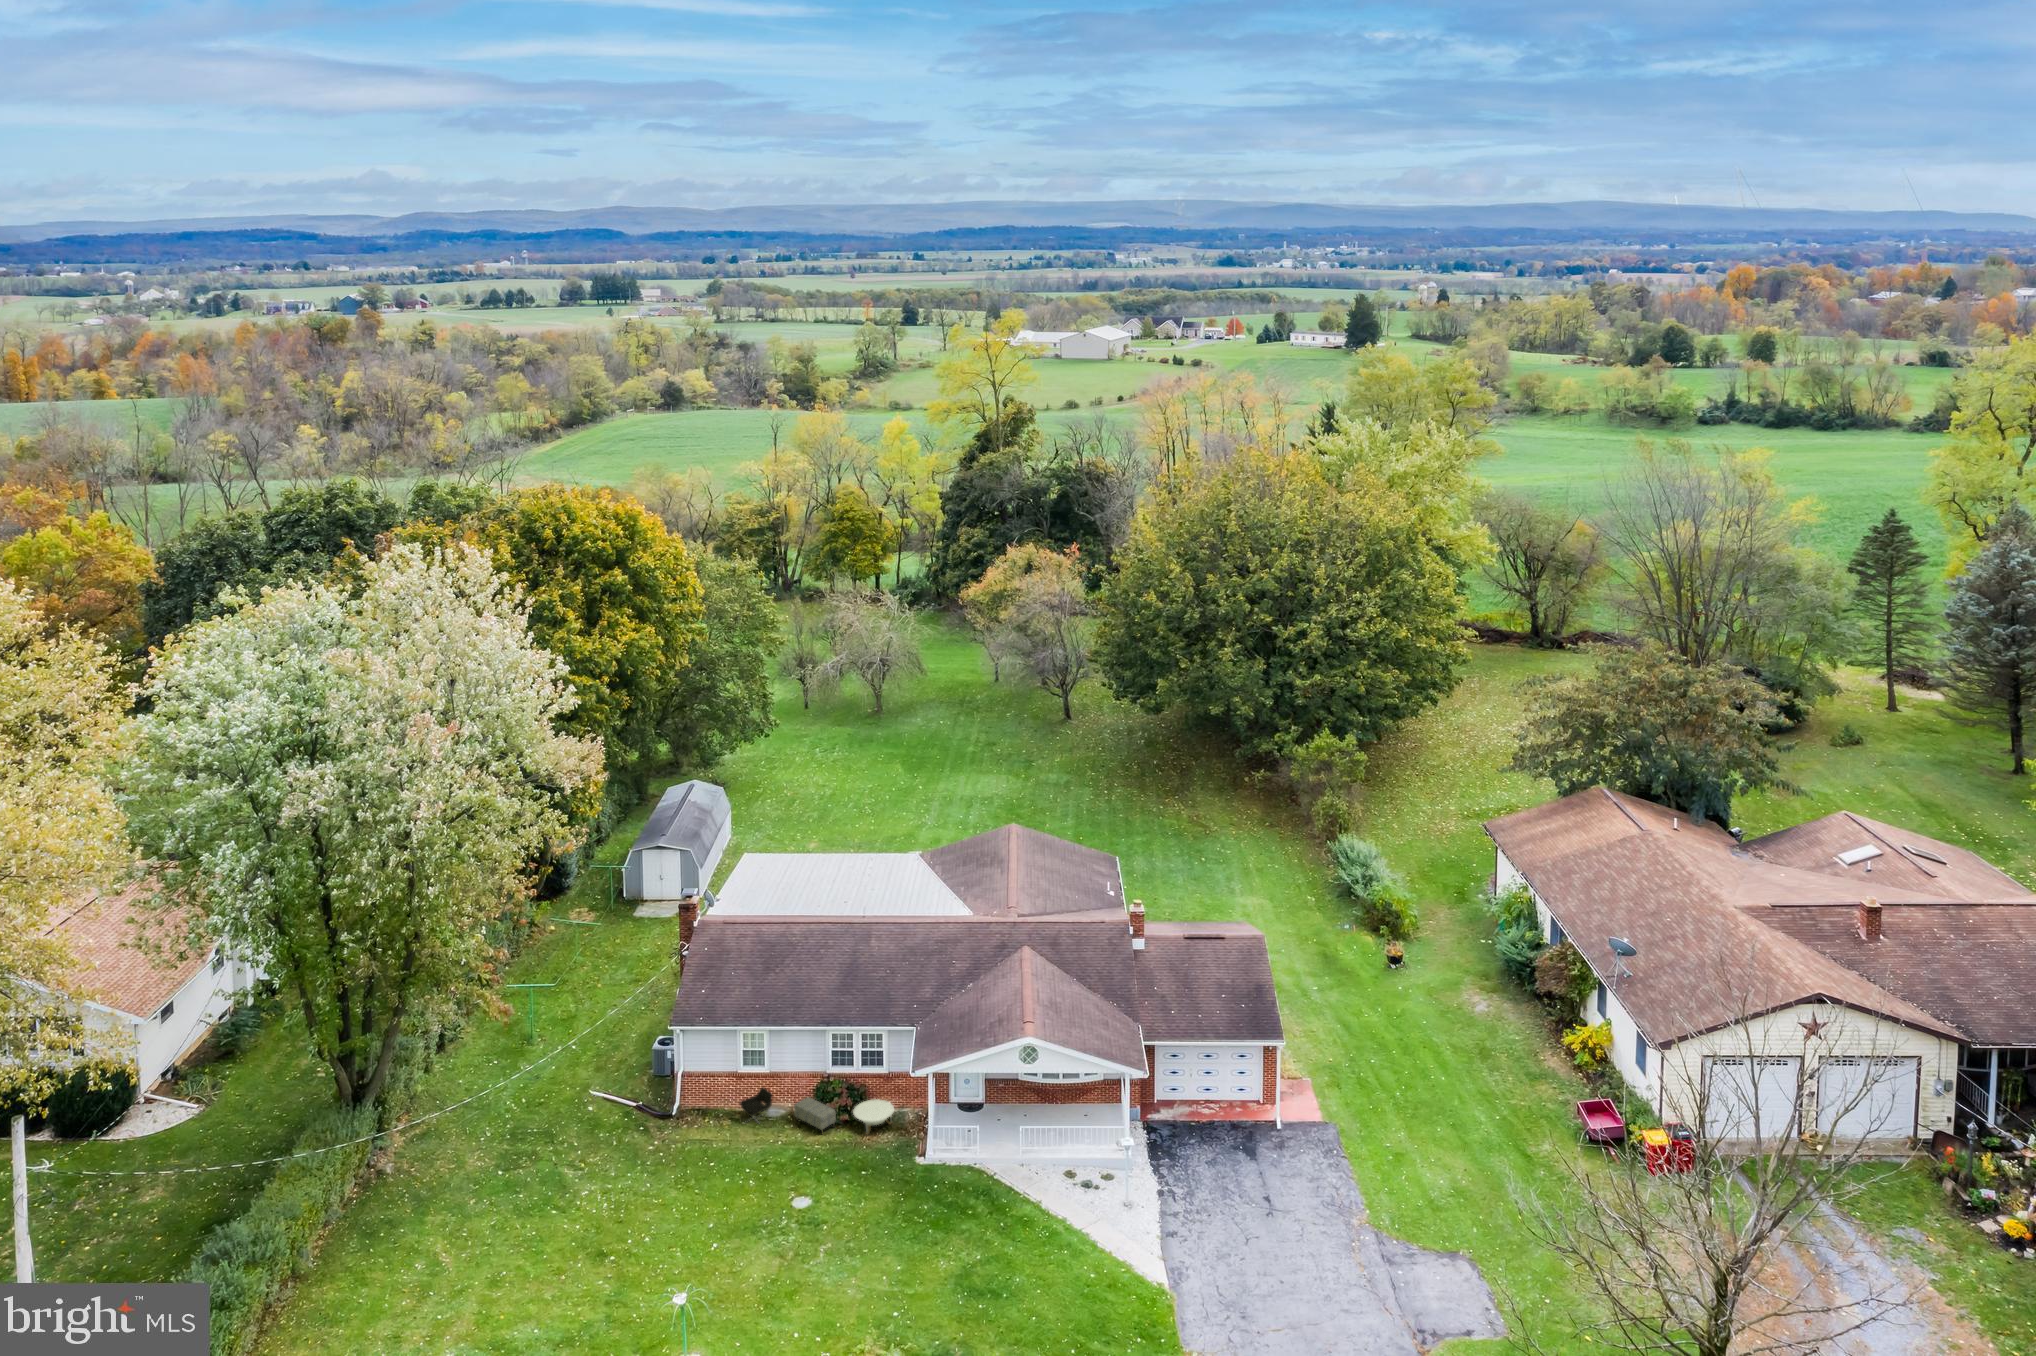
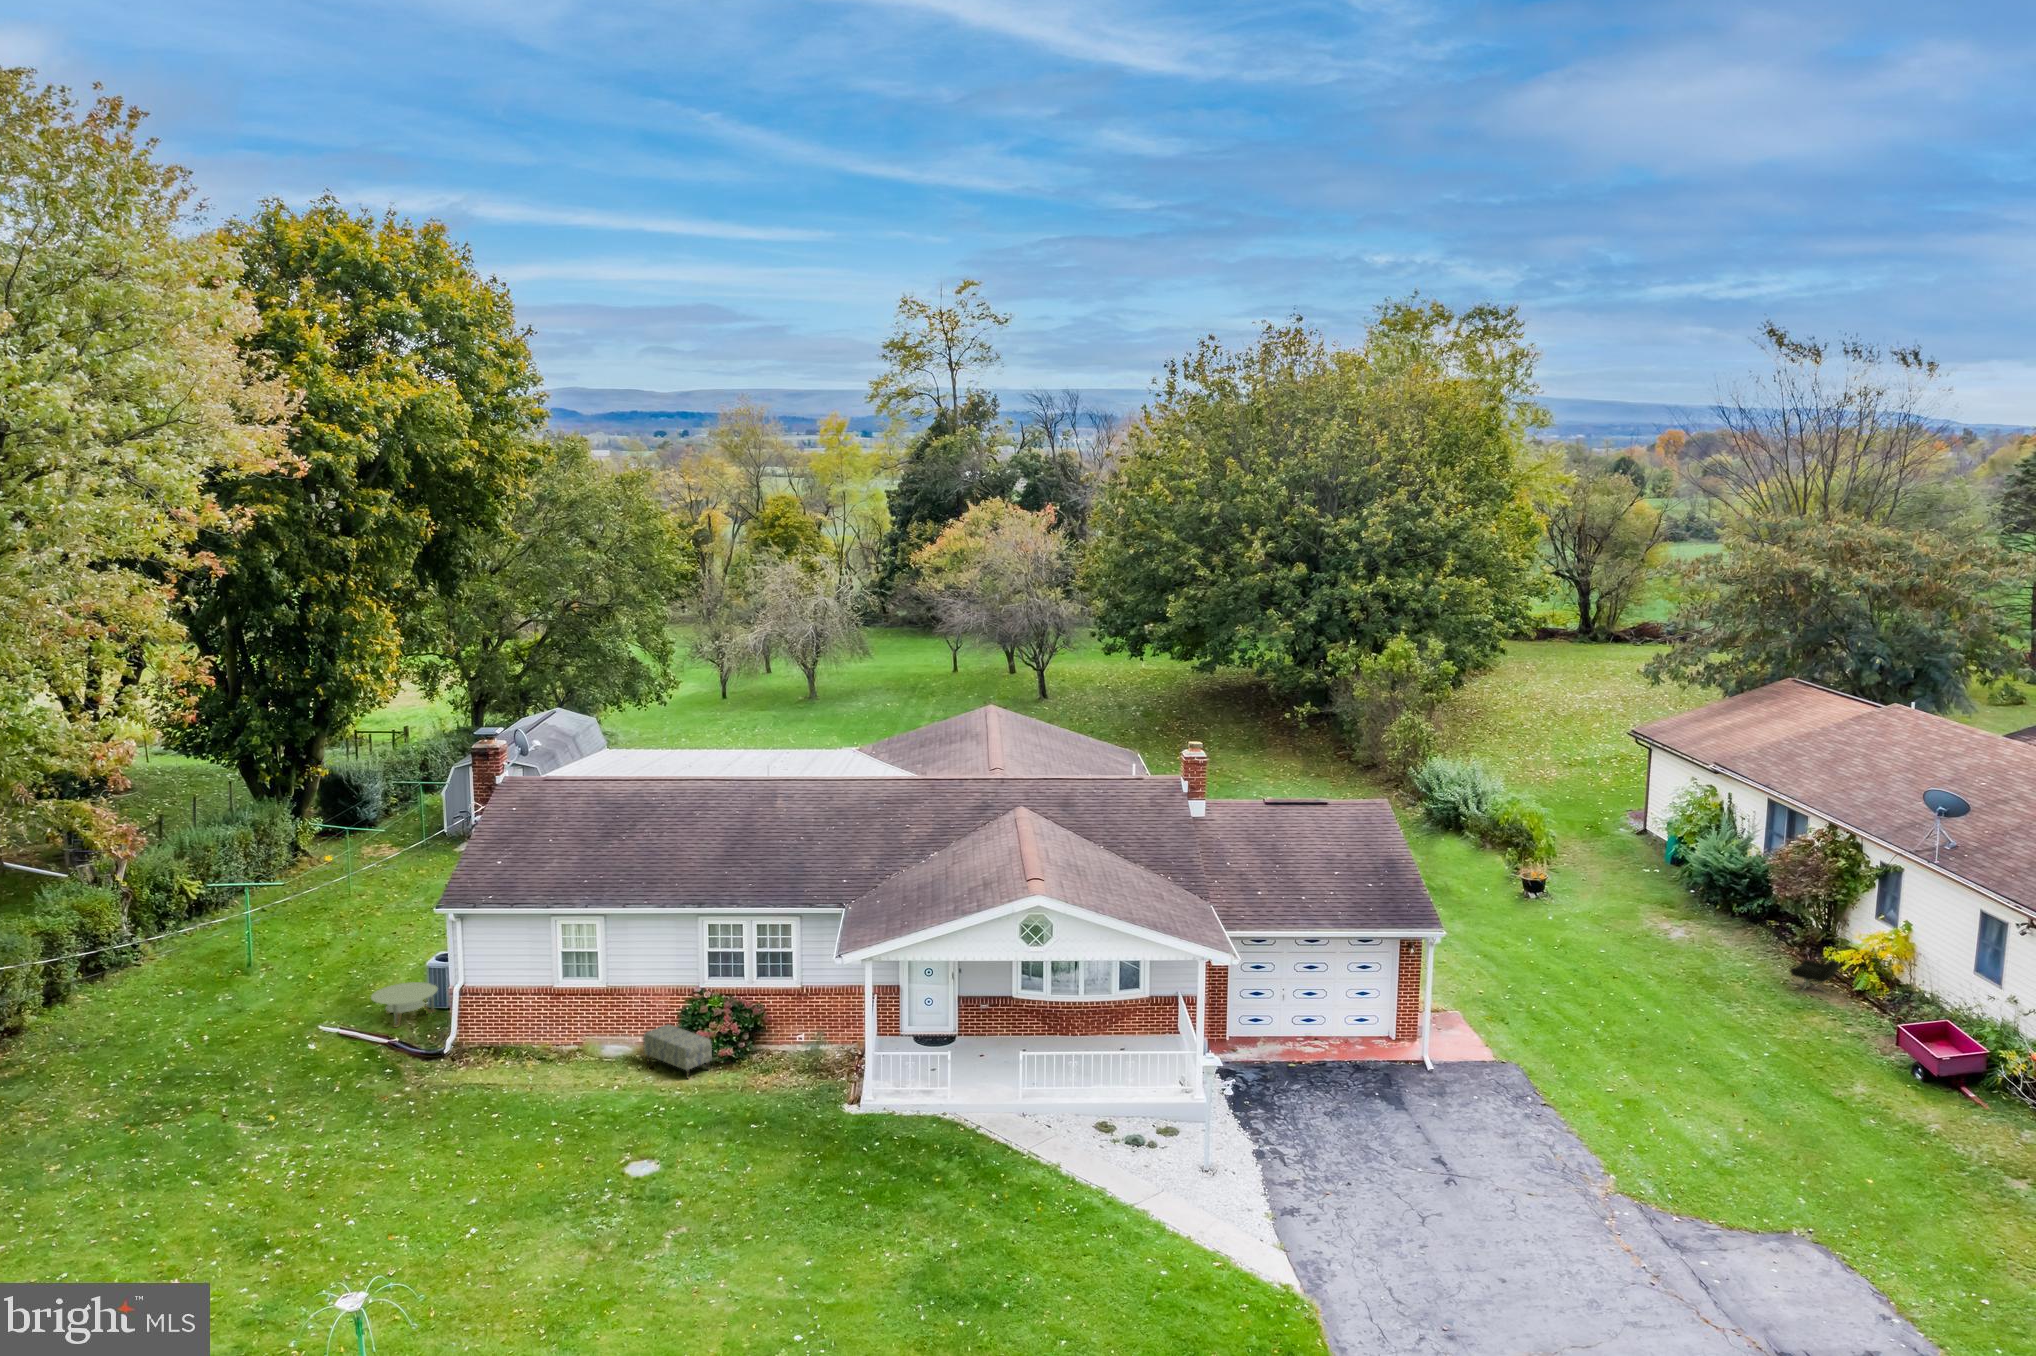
lounge chair: present [740,1087,773,1122] -> present [1790,959,1839,992]
round table: present [853,1099,894,1135] -> present [371,982,438,1027]

